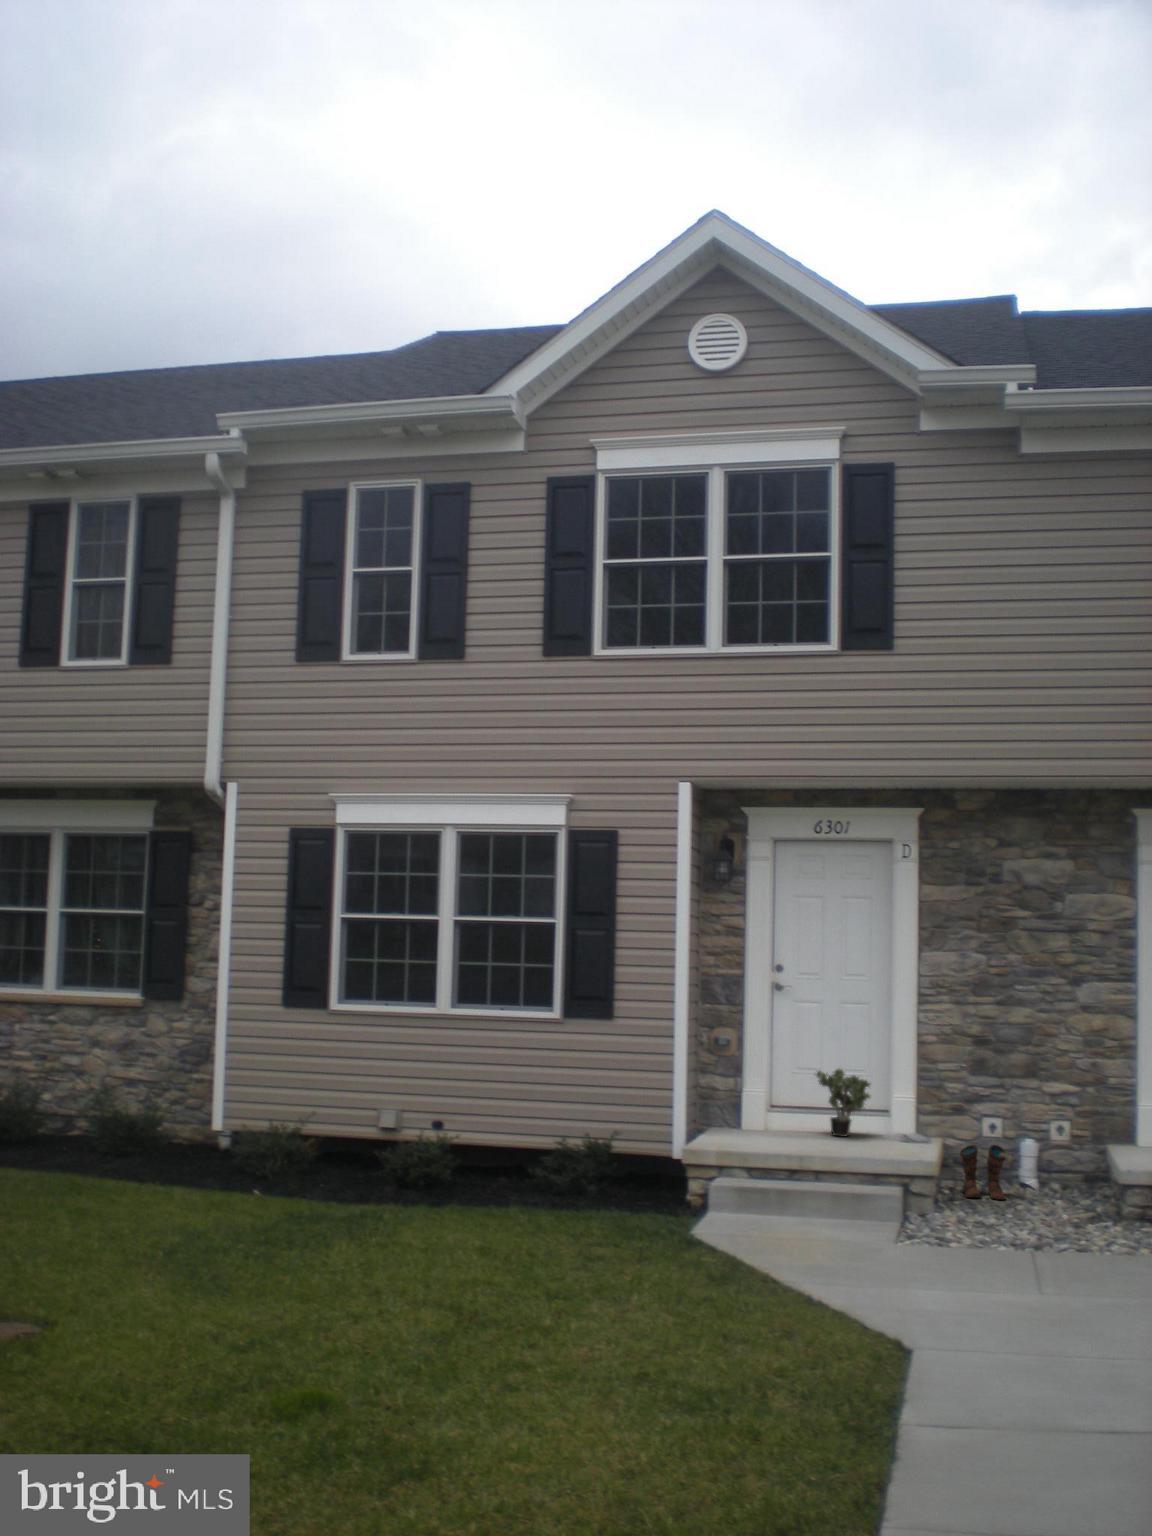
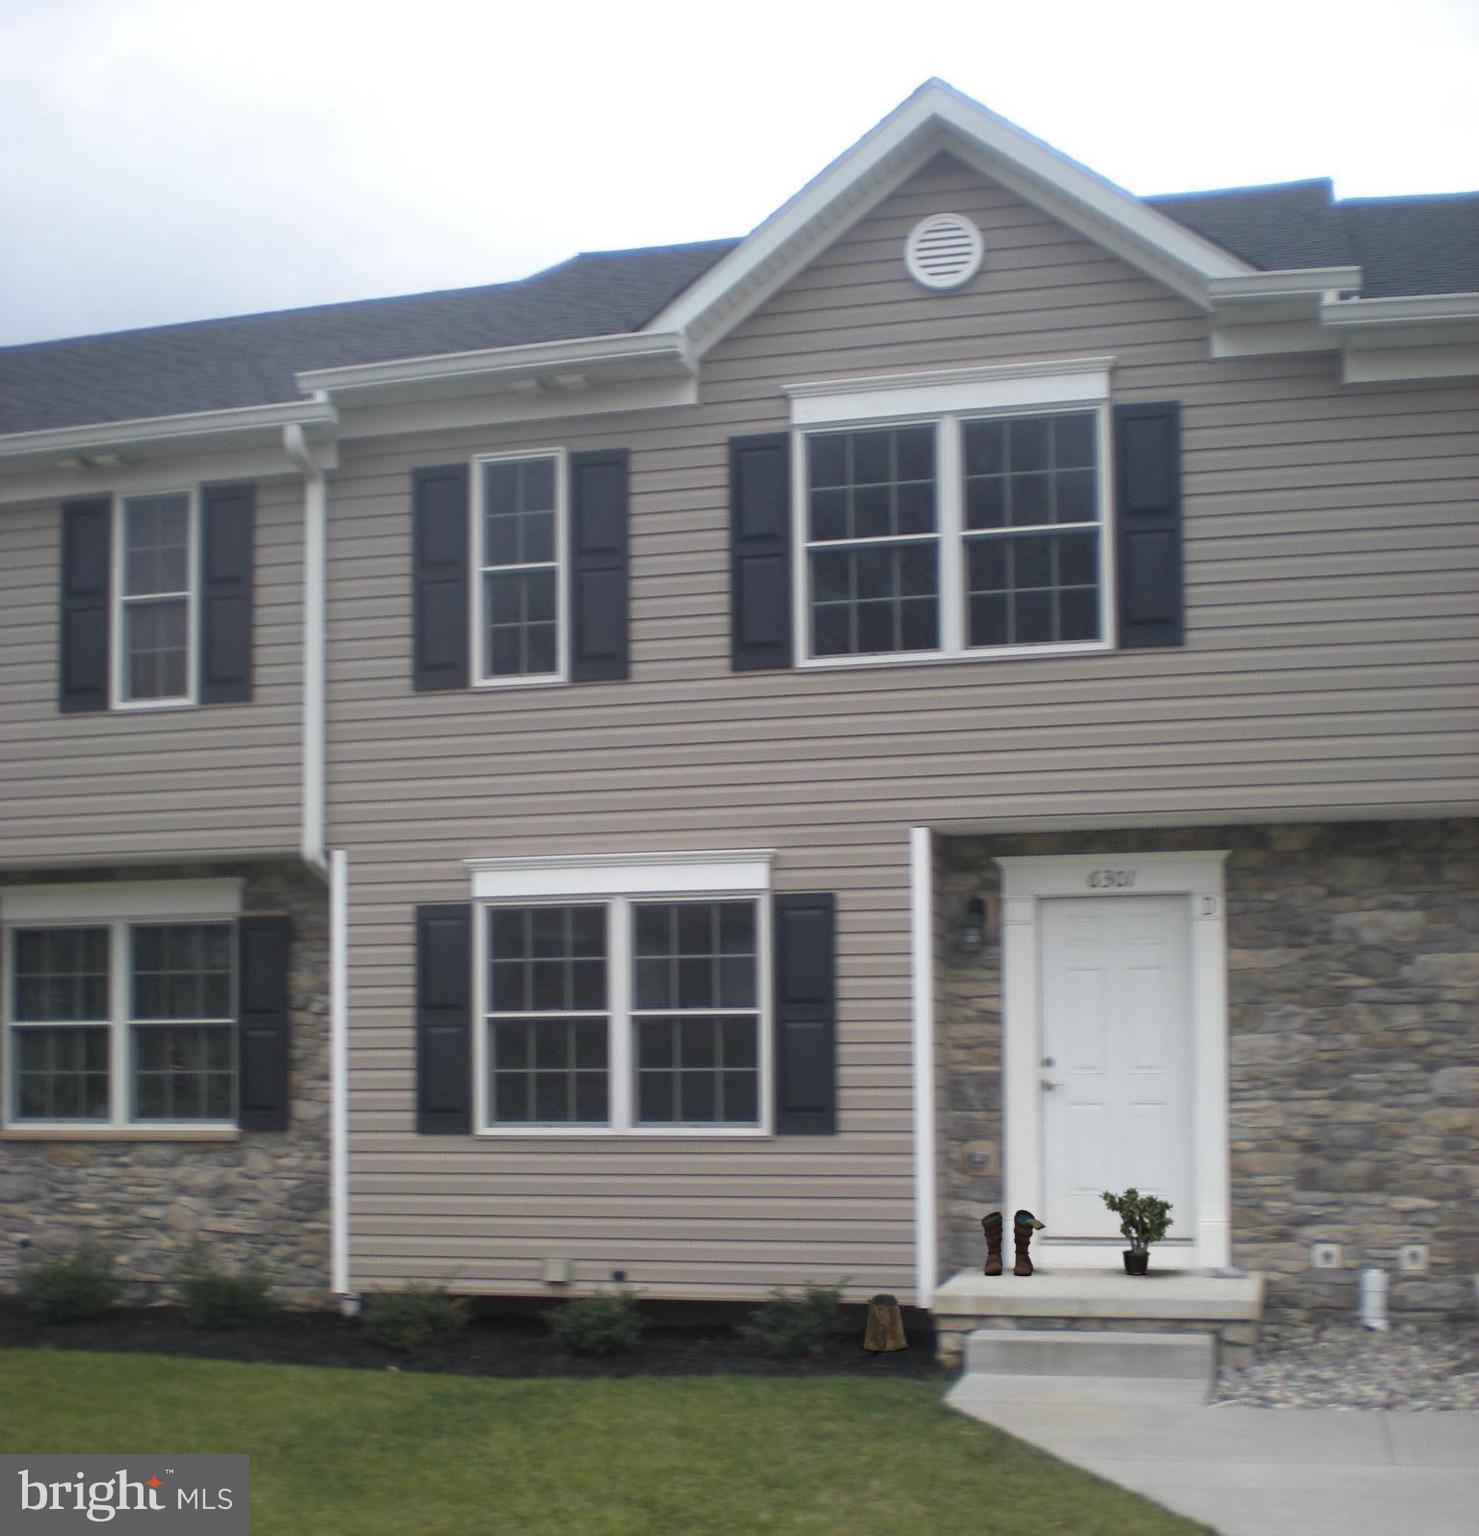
watering can: none [625,1145,660,1190] -> present [864,1294,908,1351]
boots: present [960,1145,1016,1200] -> present [981,1210,1046,1275]

